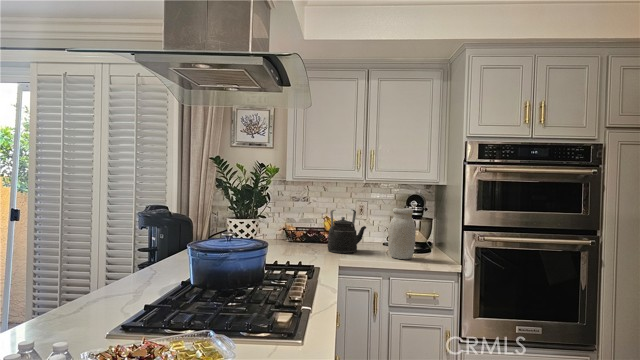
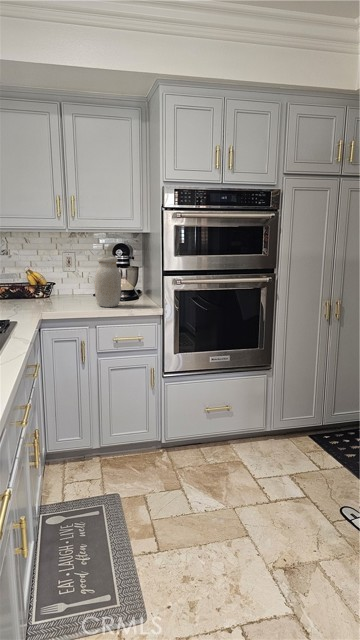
kettle: present [328,210,366,253] -> none [32,261,73,307]

